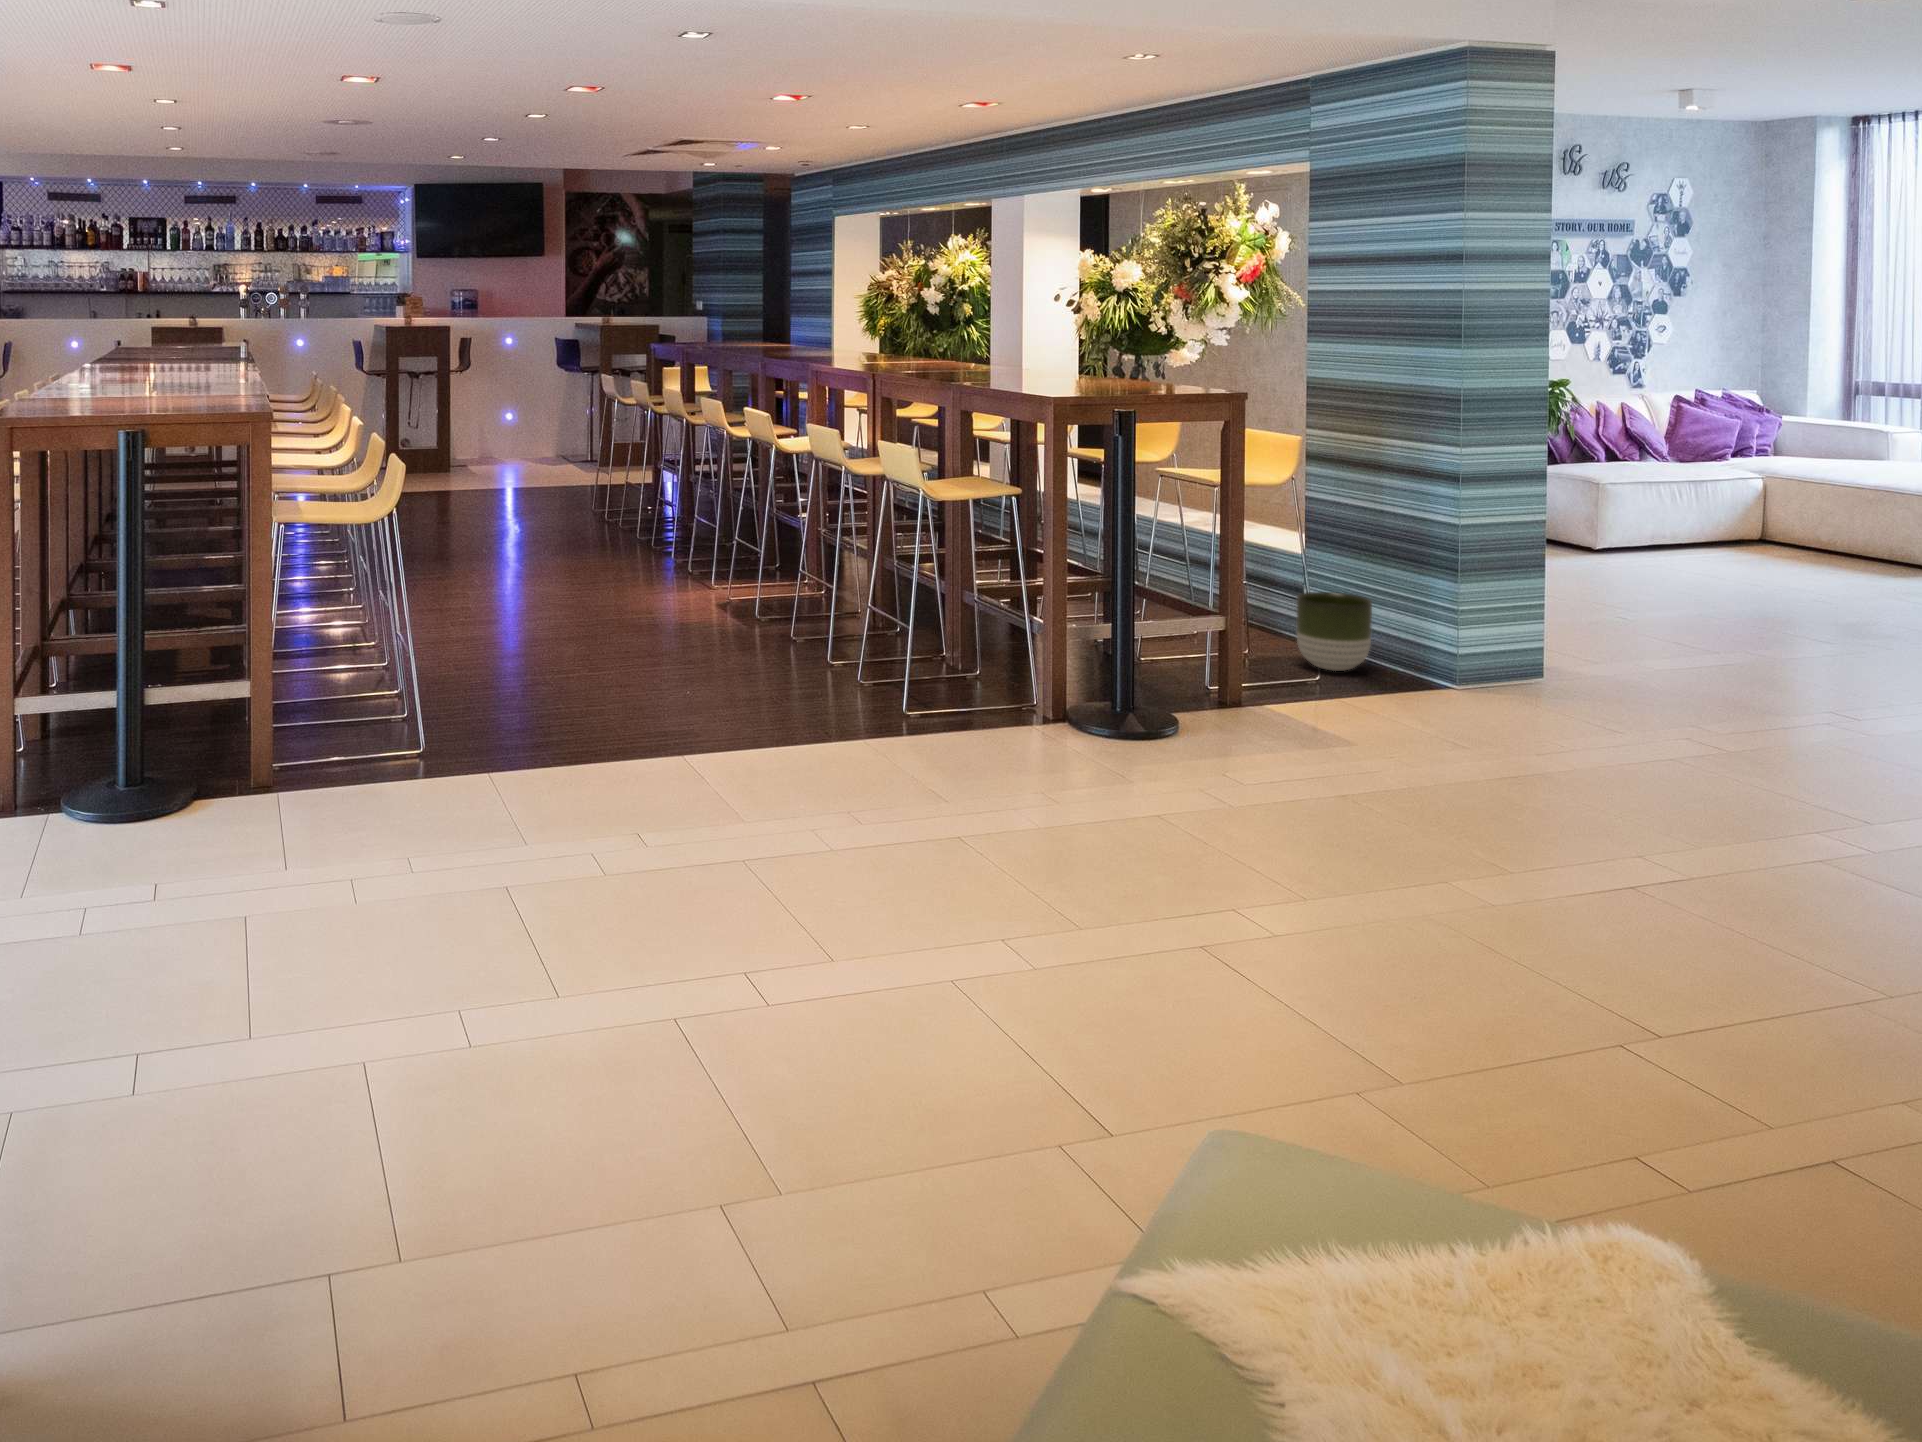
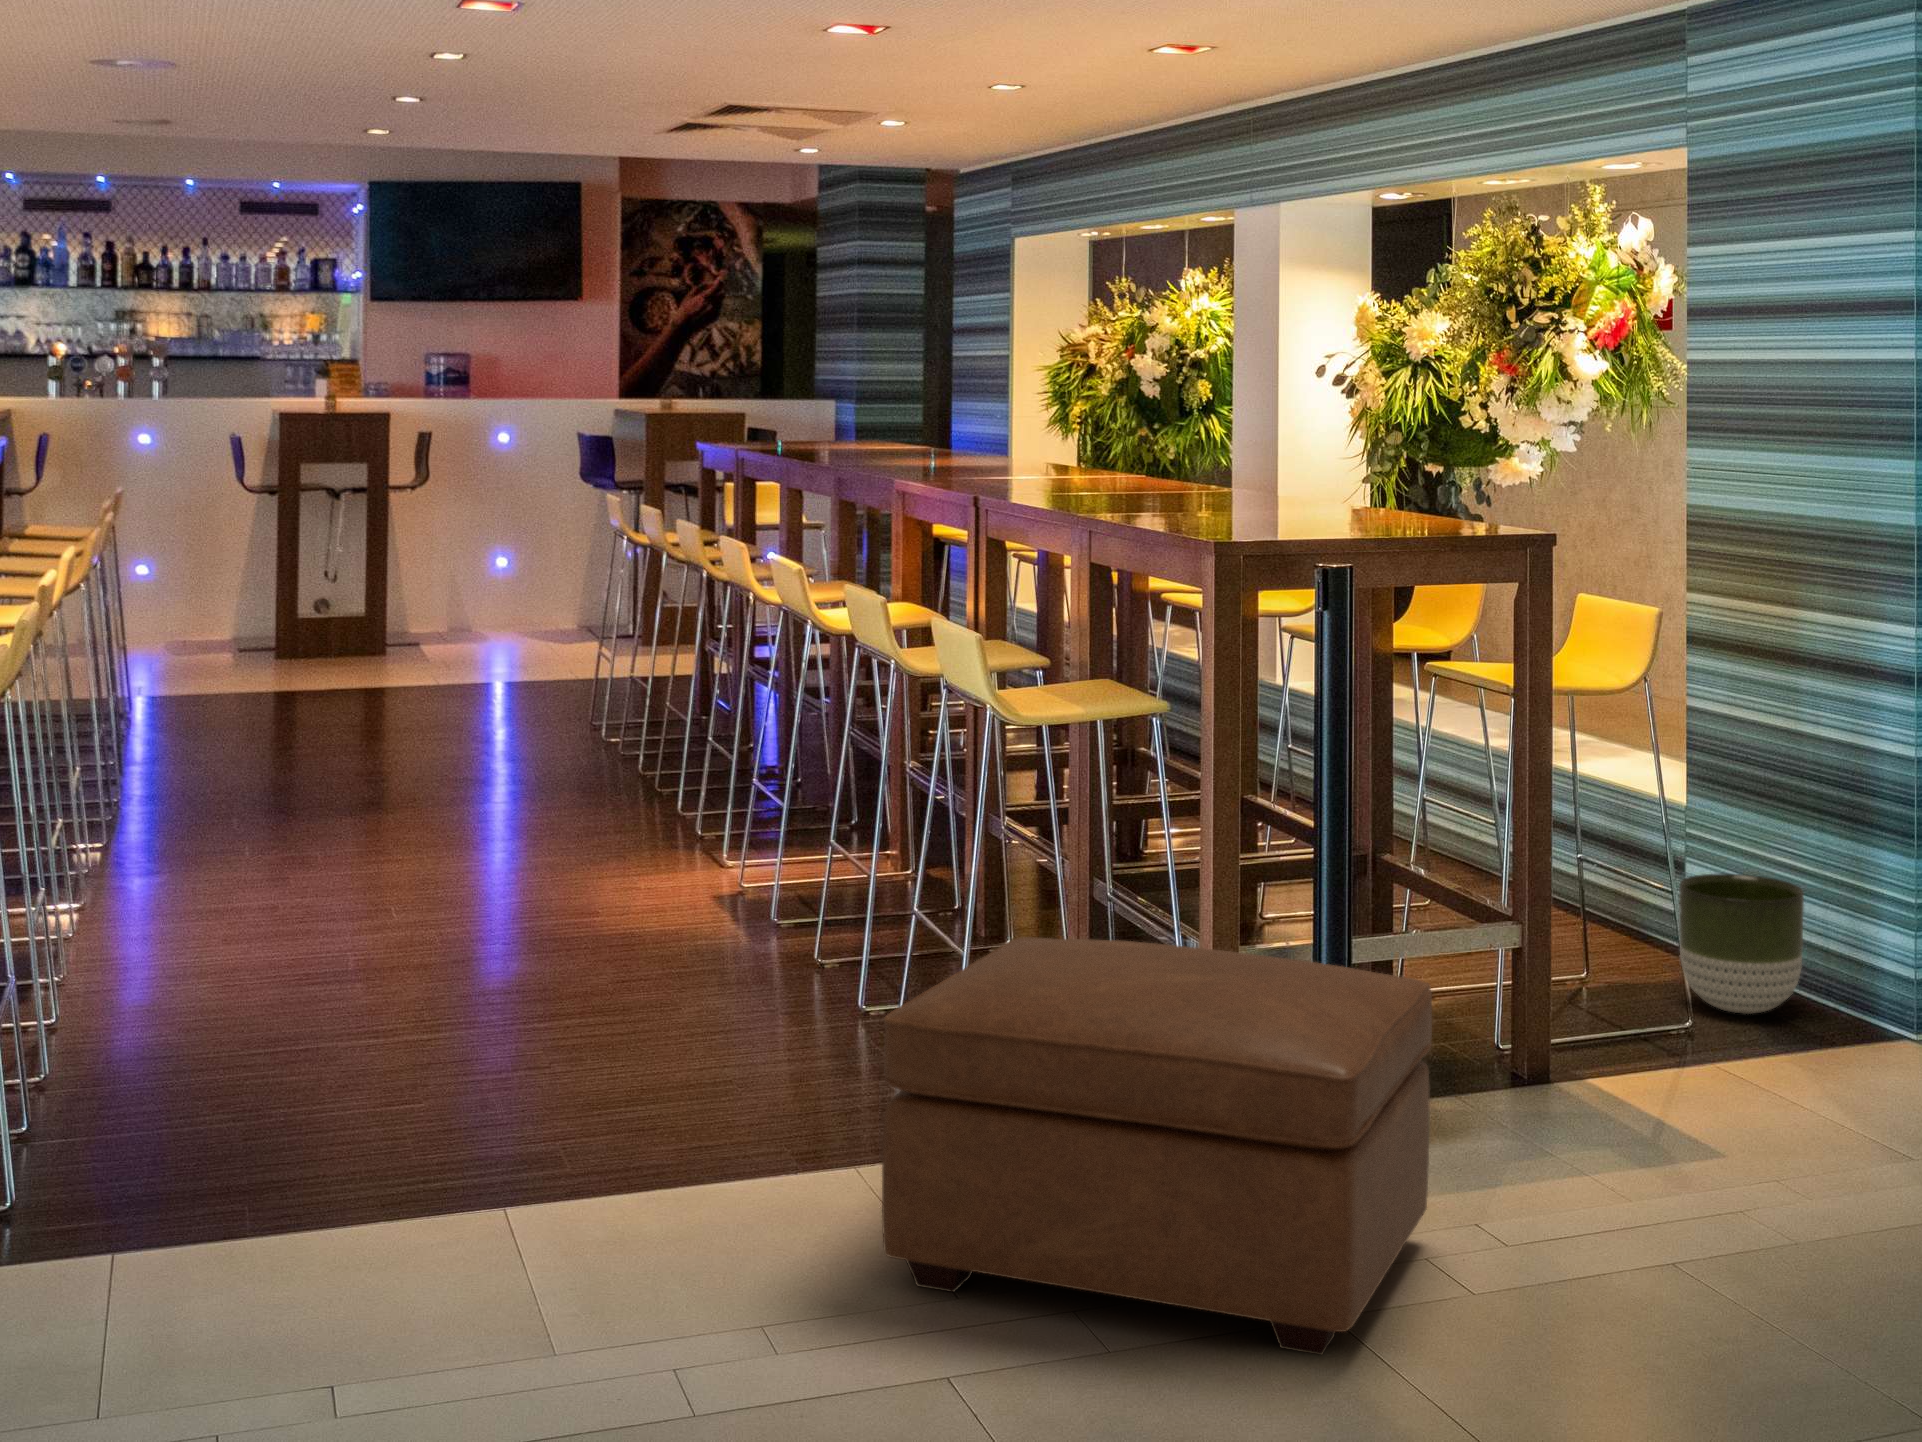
ottoman: none [895,611,1184,818] -> present [882,937,1432,1355]

